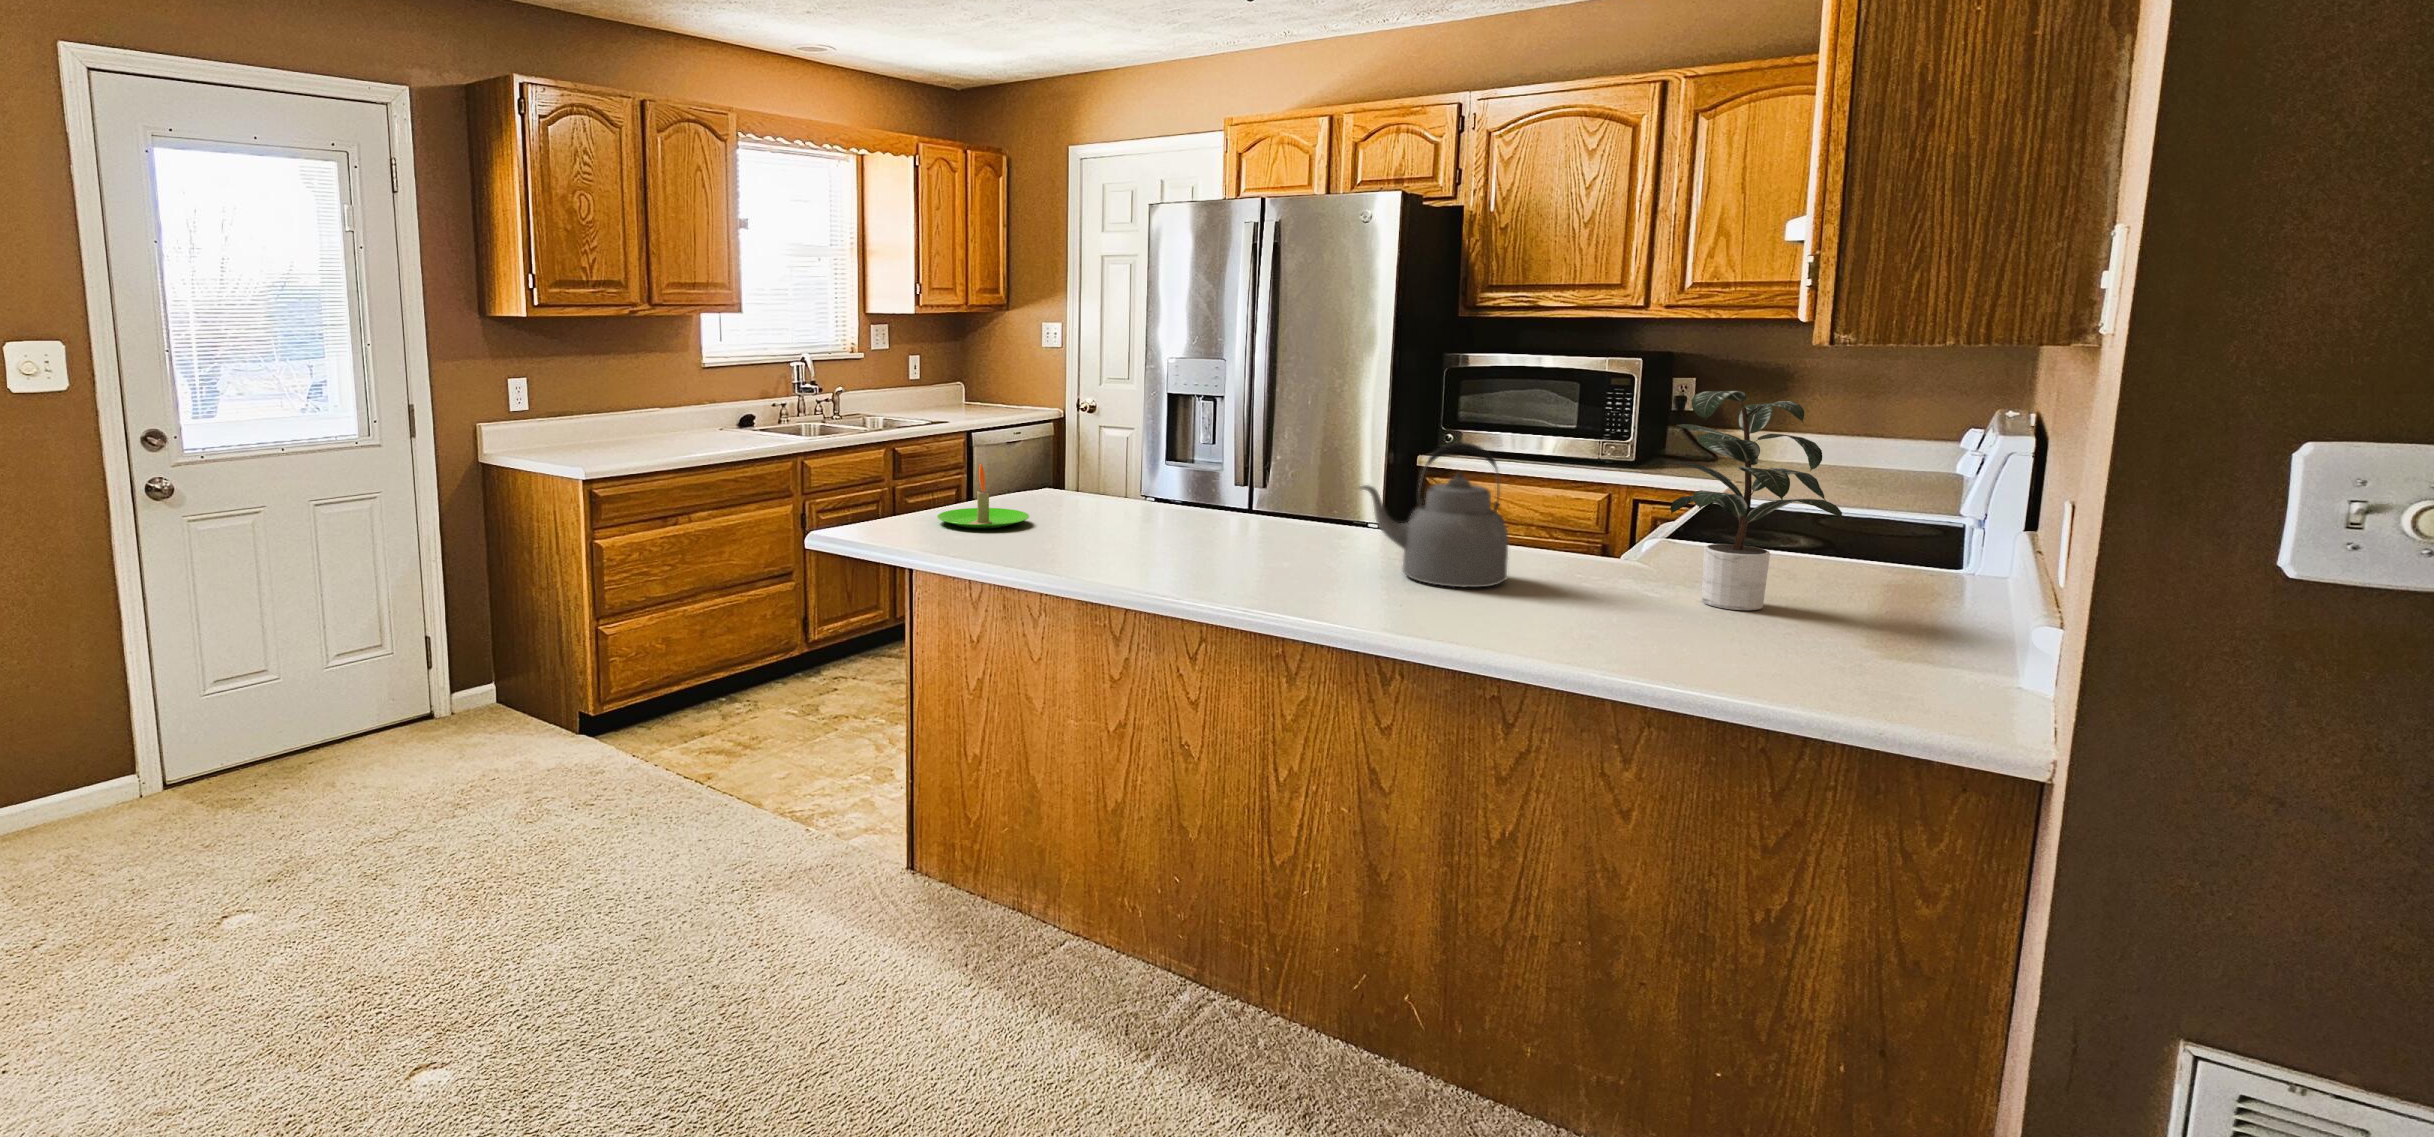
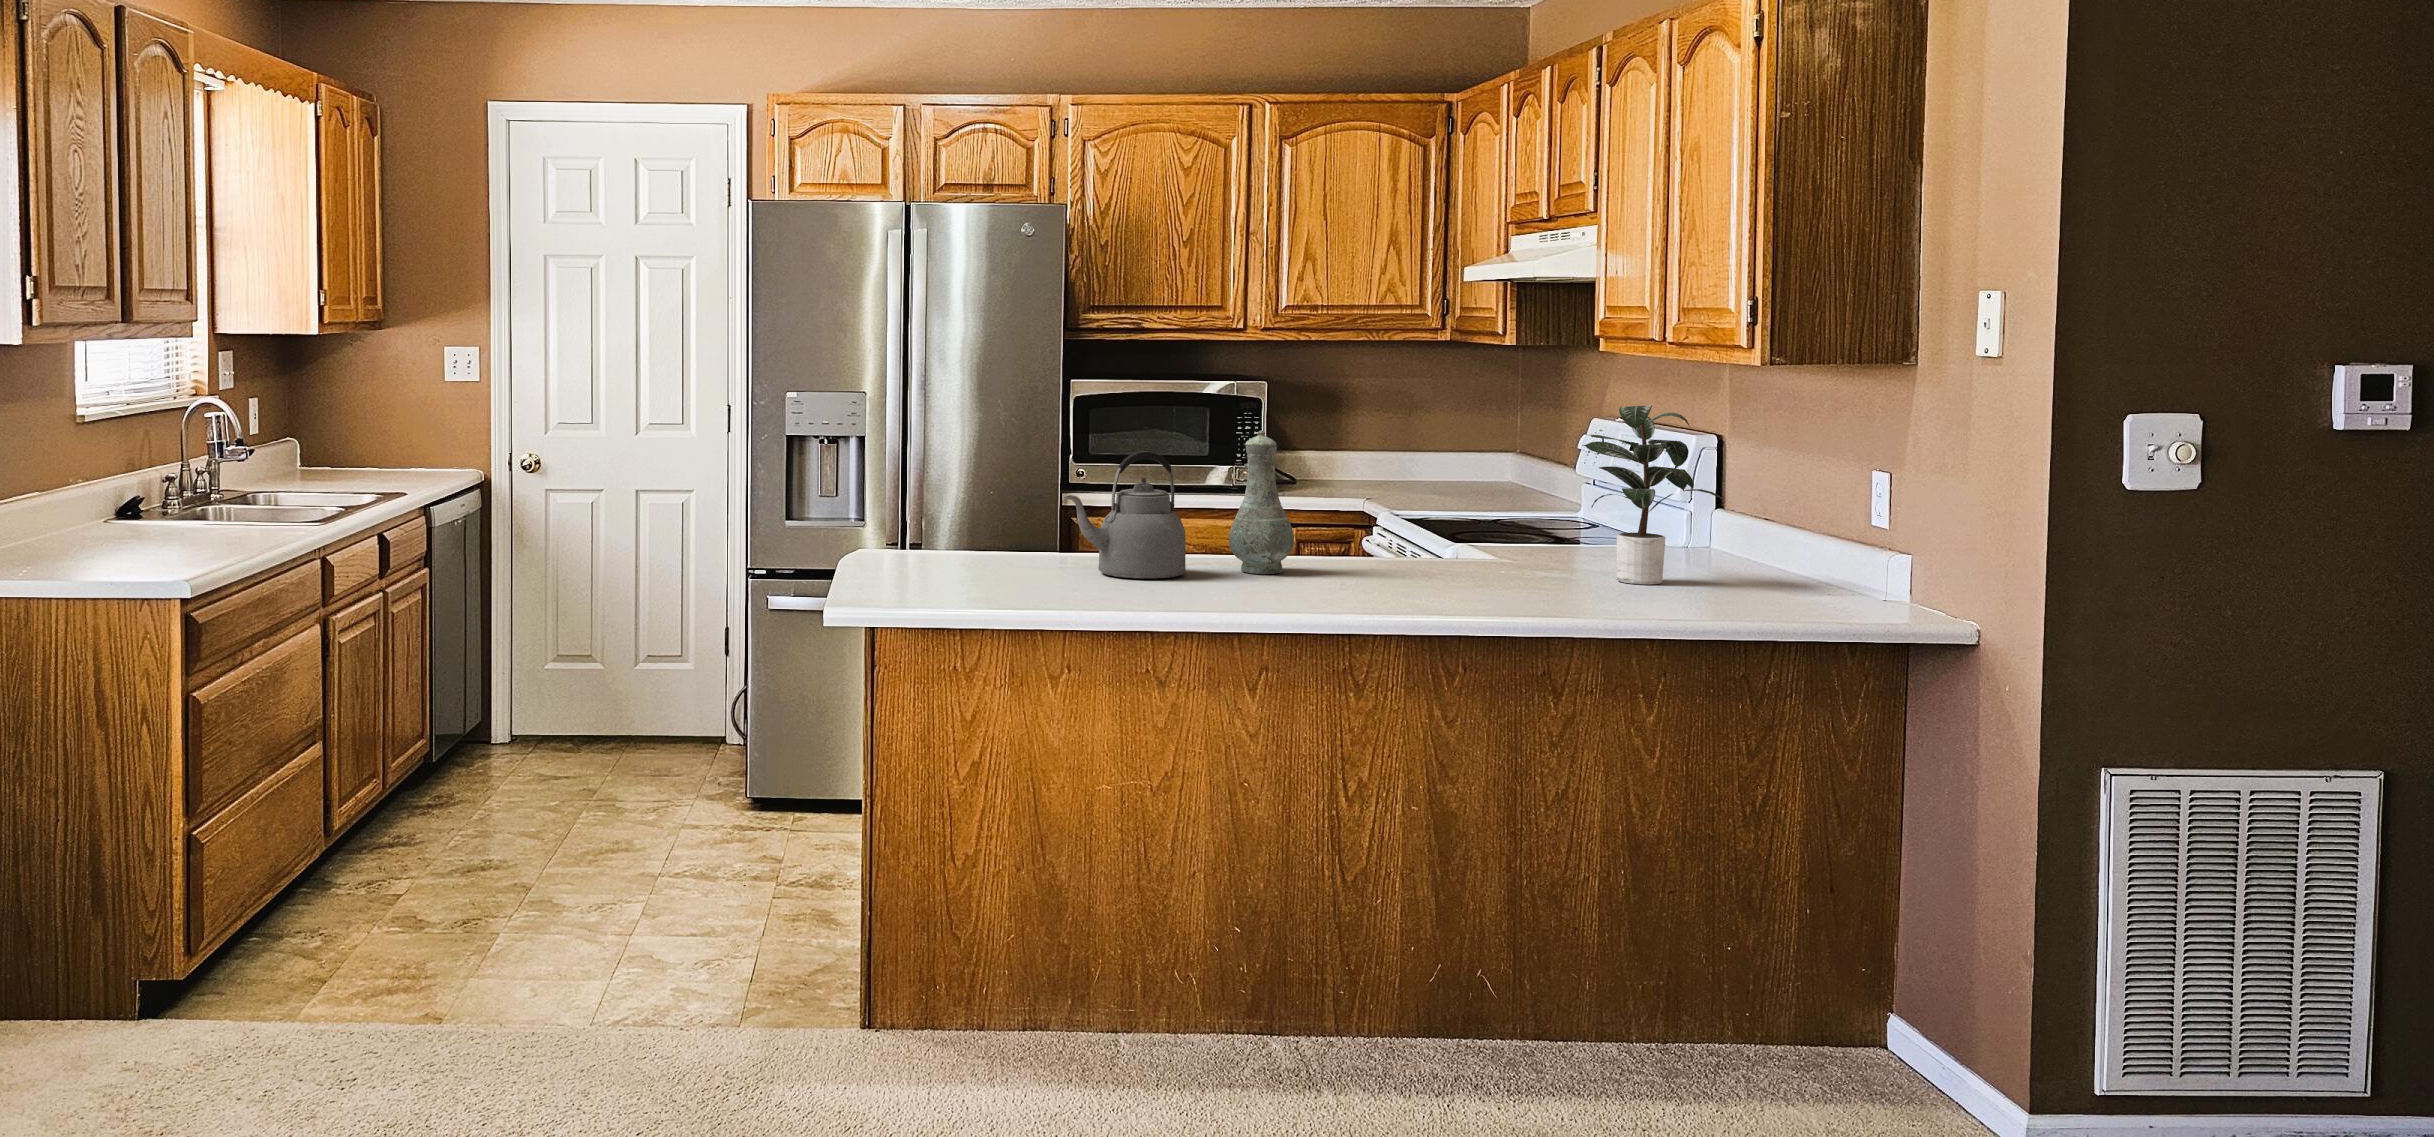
vase: none [1282,403,1349,545] -> present [1229,430,1294,574]
kettle: present [1360,442,1508,587] -> present [1064,451,1186,579]
candle: present [937,463,1029,528] -> none [887,515,996,591]

